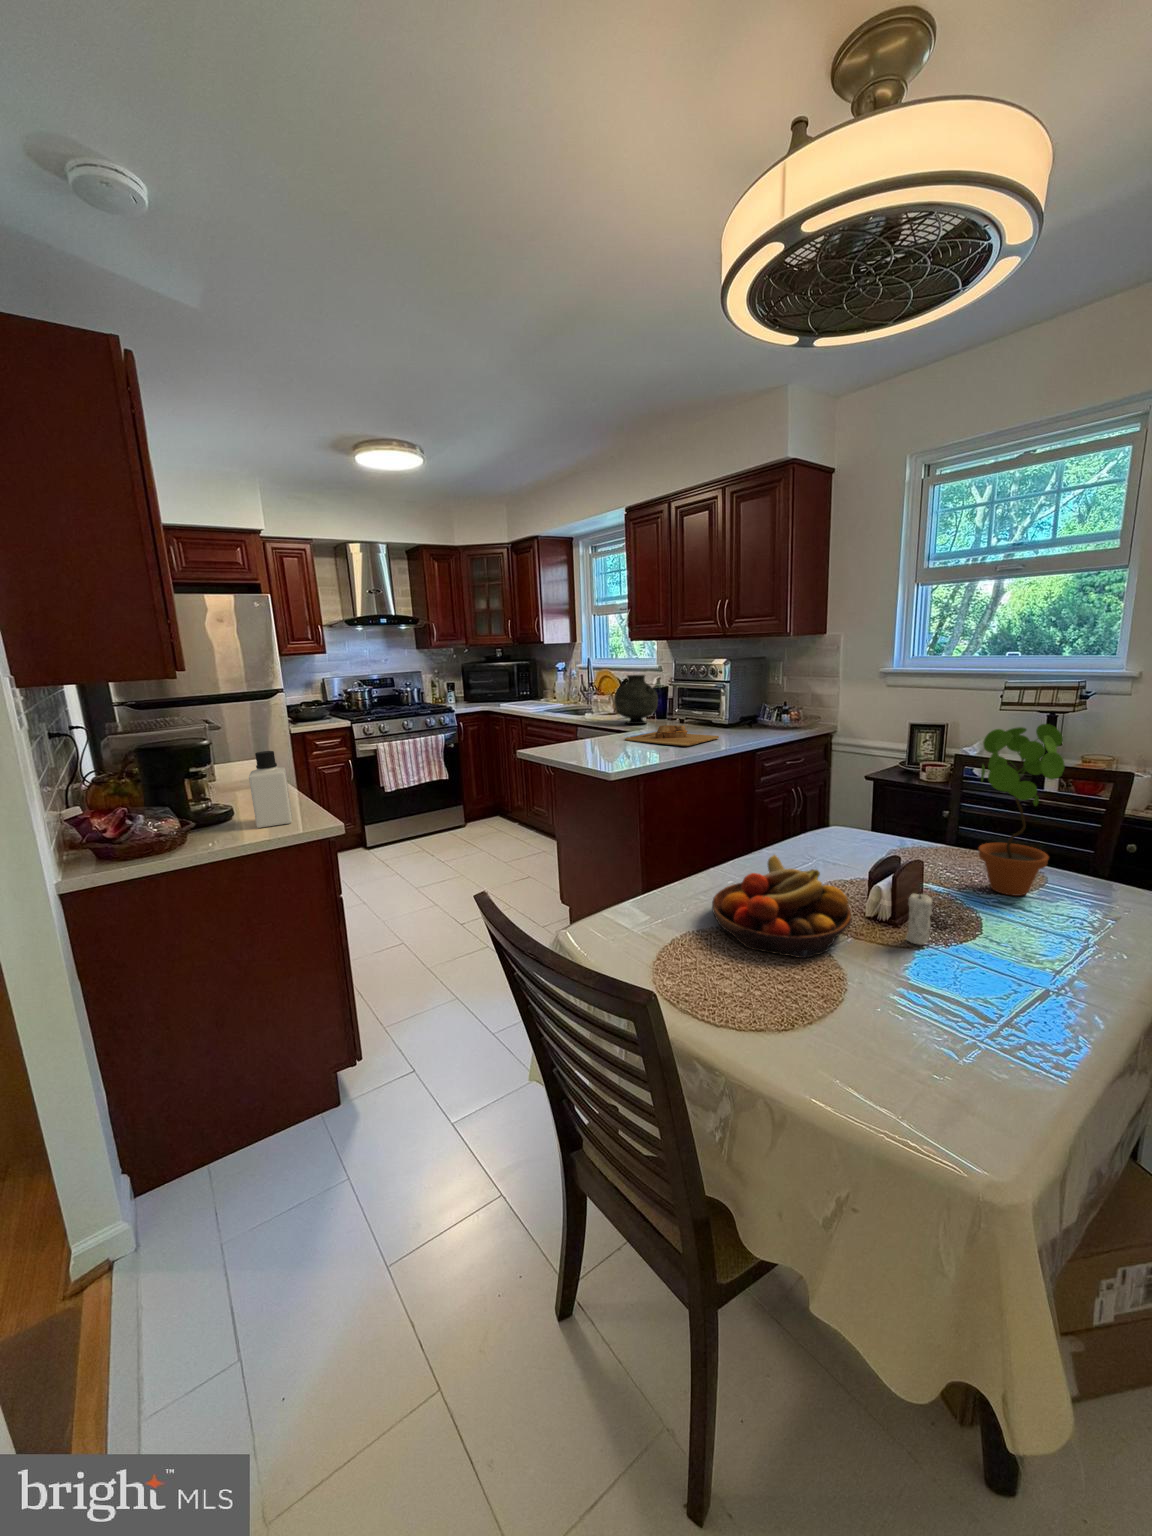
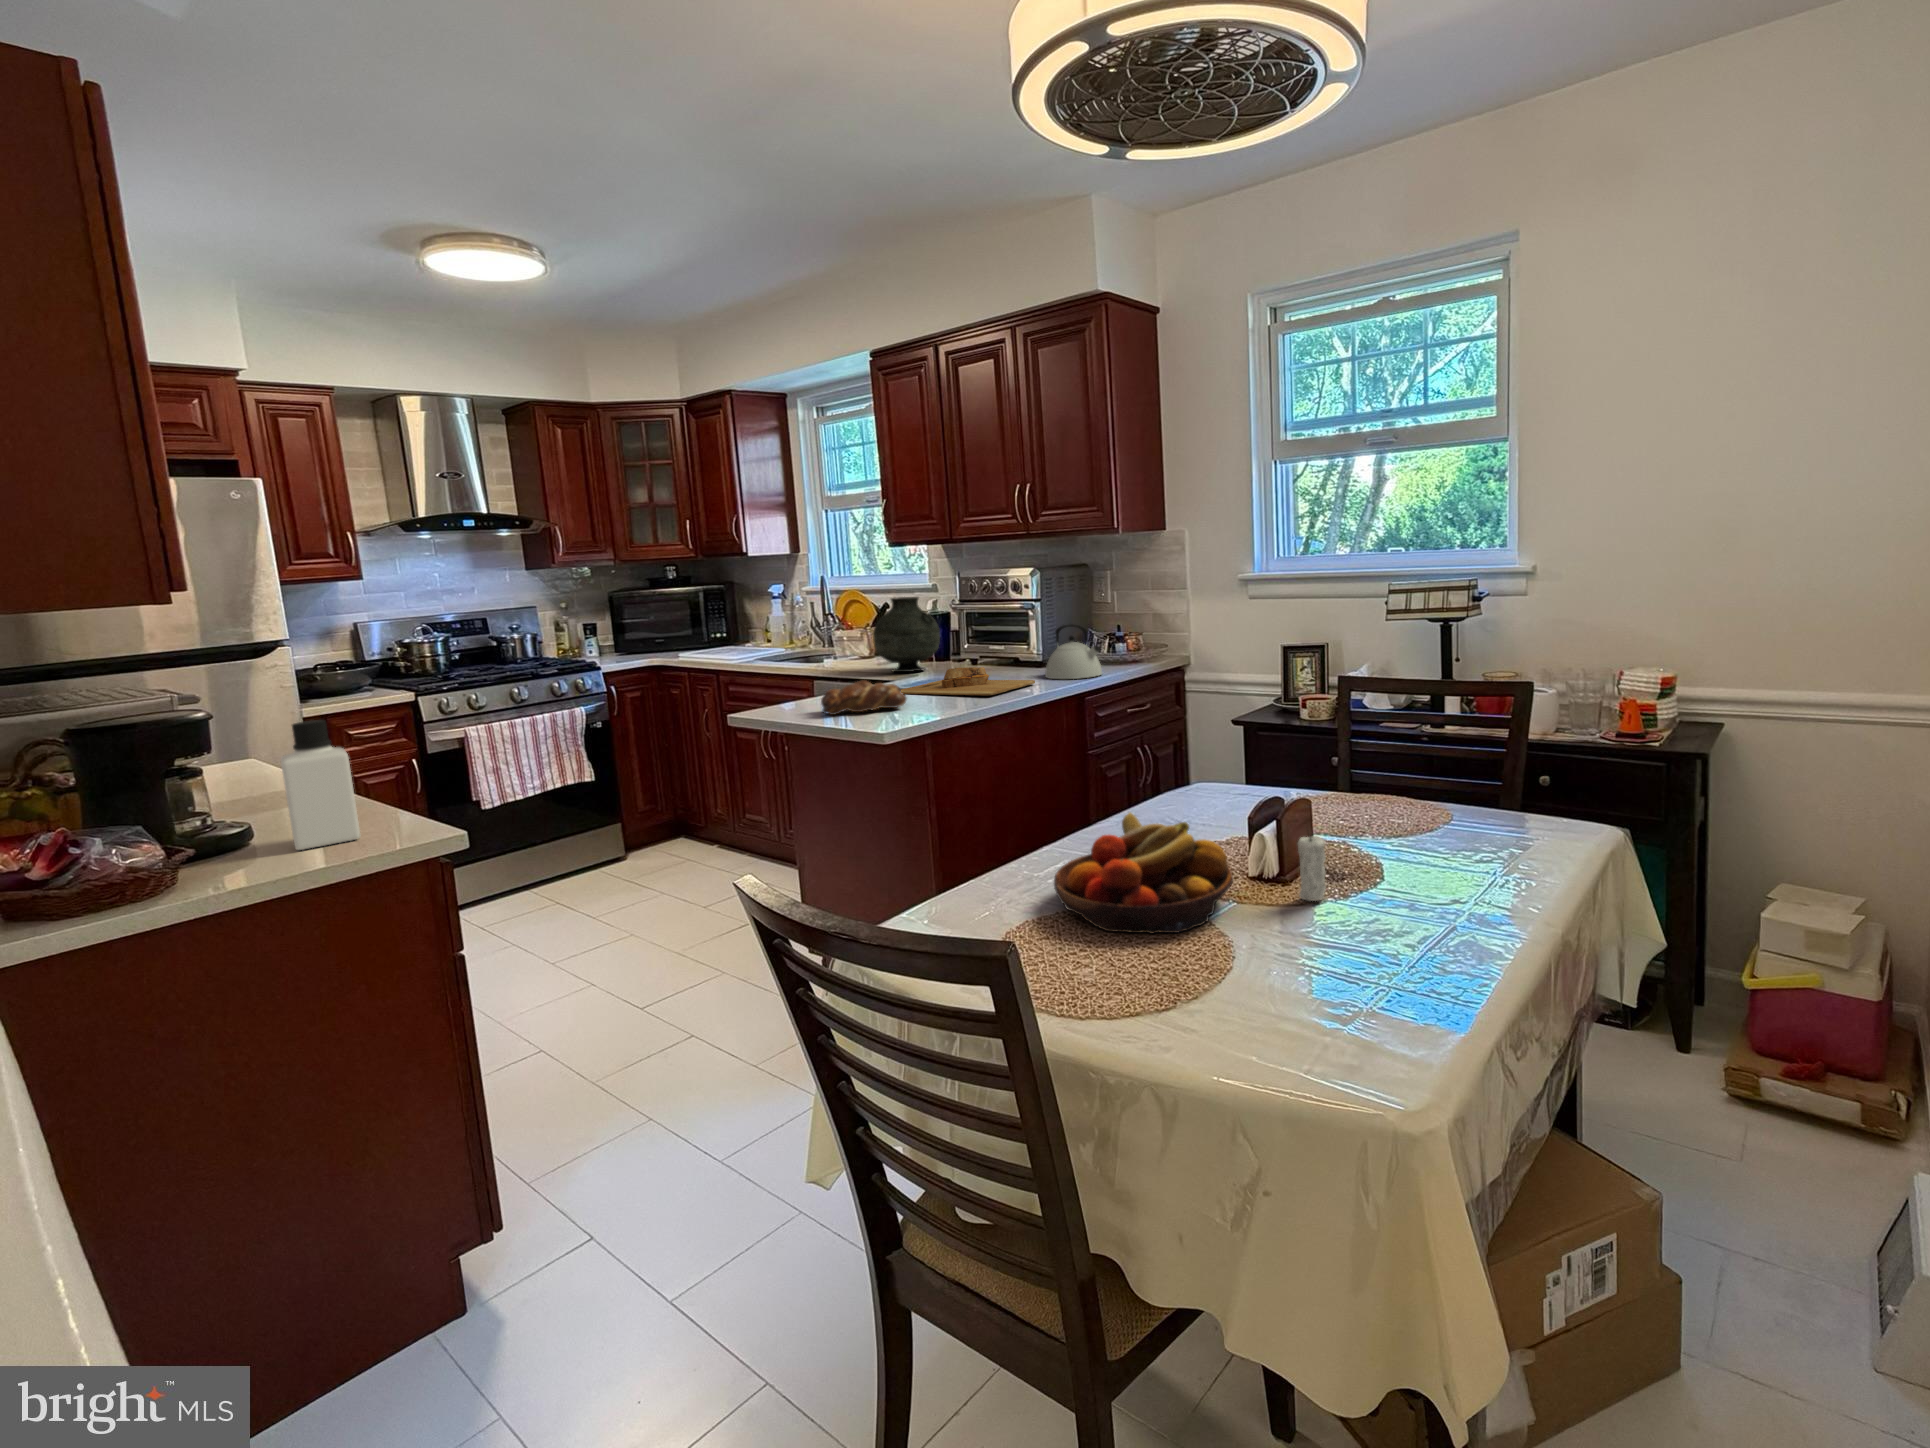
kettle: none [727,698,768,736] -> present [1045,624,1102,679]
potted plant: present [979,724,1065,896] -> none [1368,622,1455,839]
bread loaf: none [575,732,630,754] -> present [821,680,906,715]

